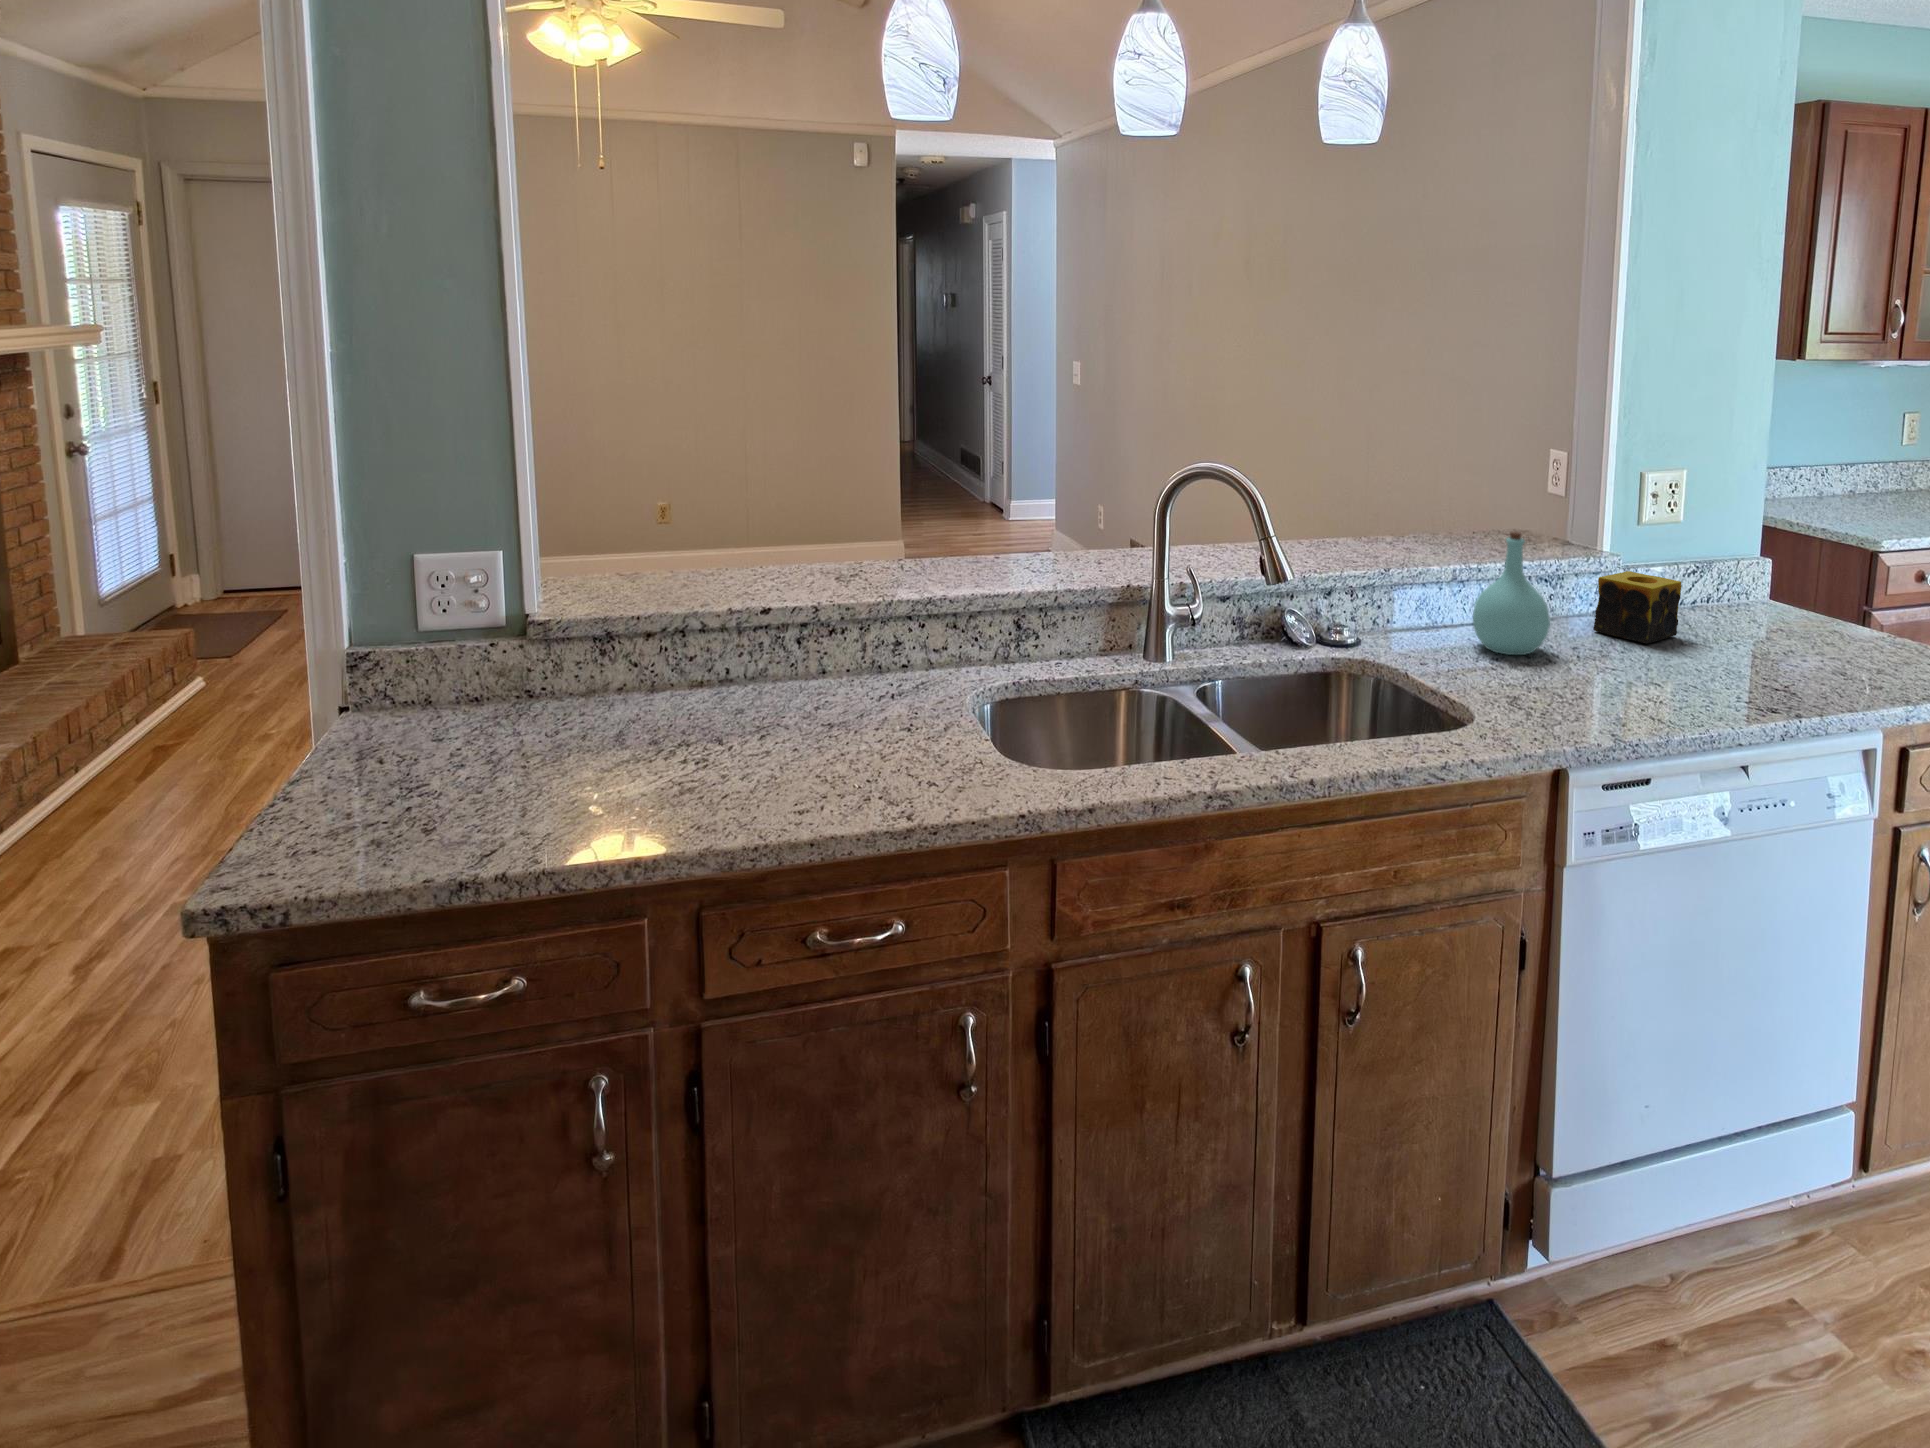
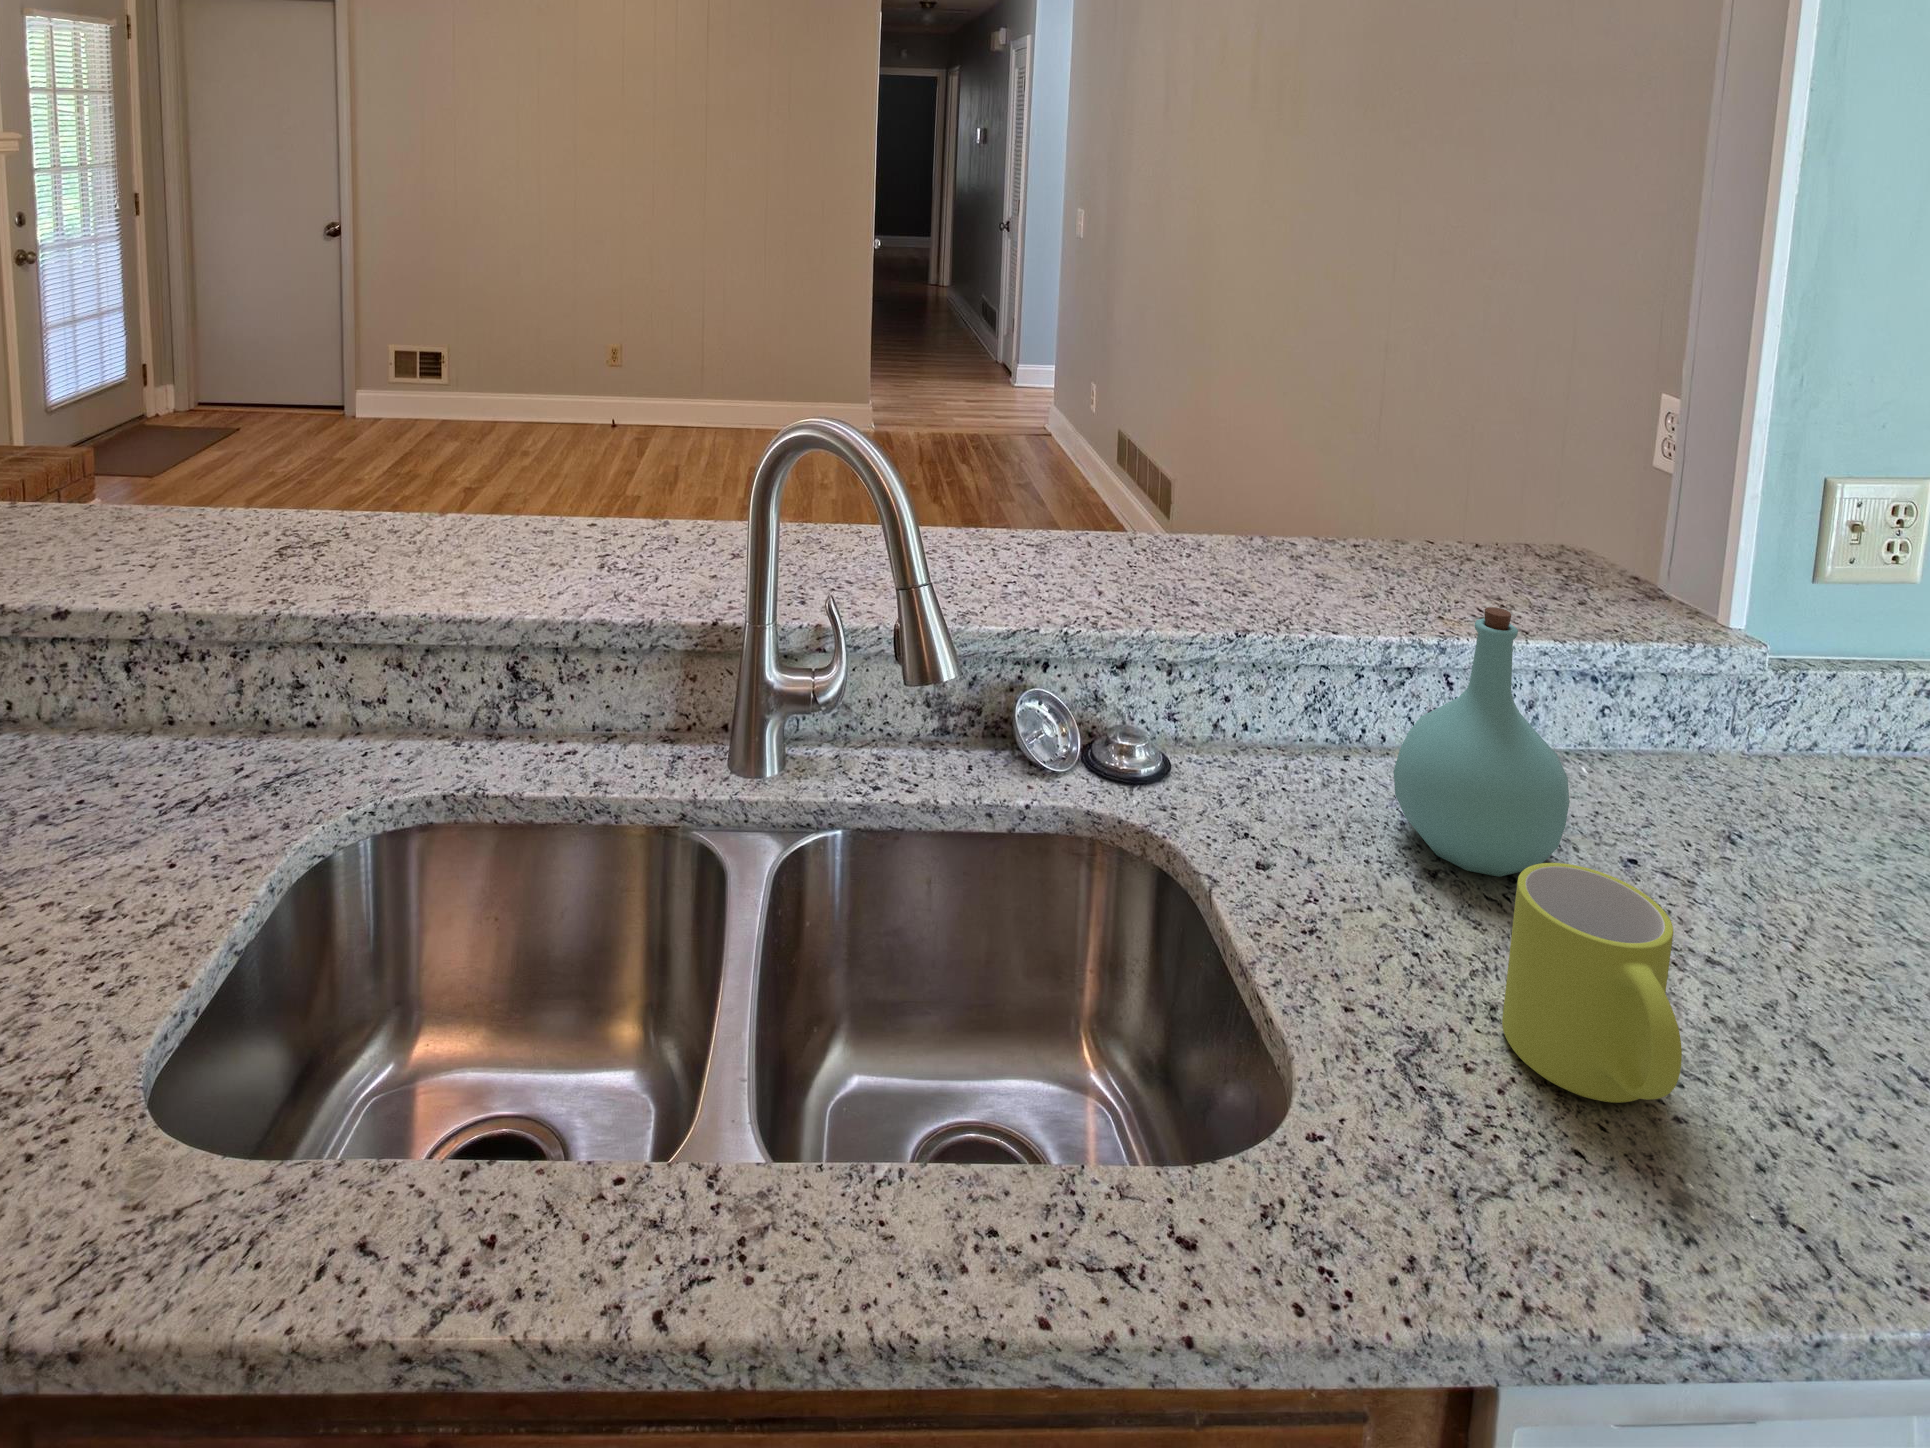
candle: present [1593,571,1681,643] -> none [1688,693,1914,882]
mug: none [1540,620,1610,701] -> present [1502,863,1682,1103]

